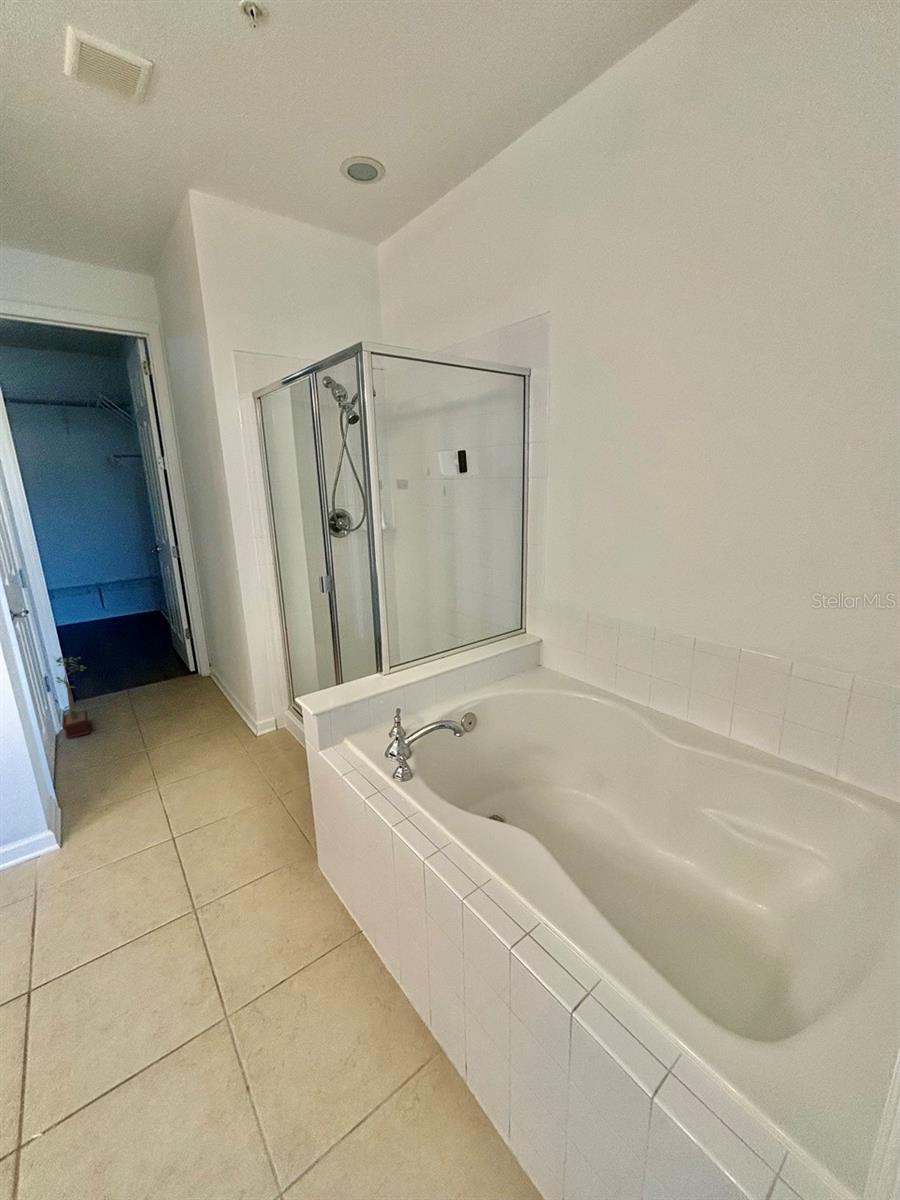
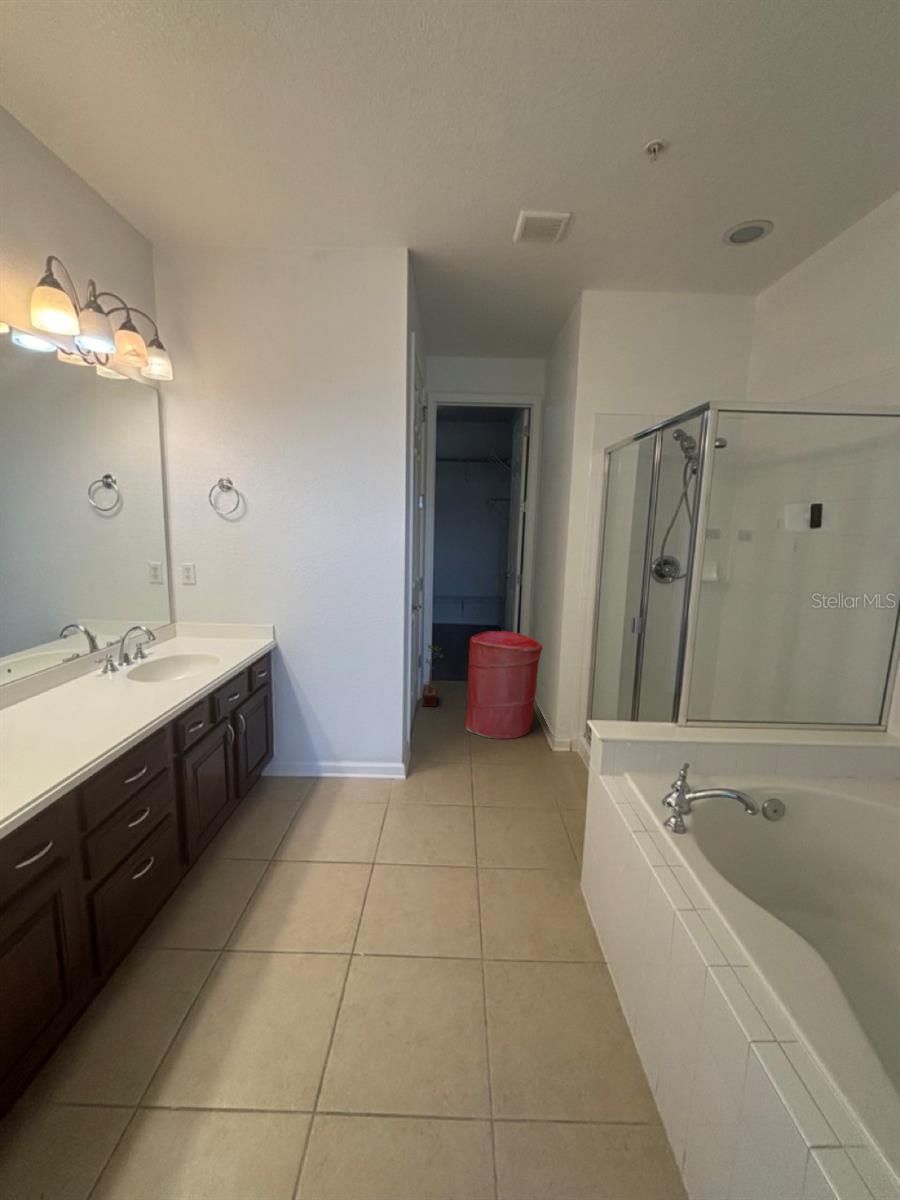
laundry hamper: none [121,617,226,750] -> present [465,631,542,739]

